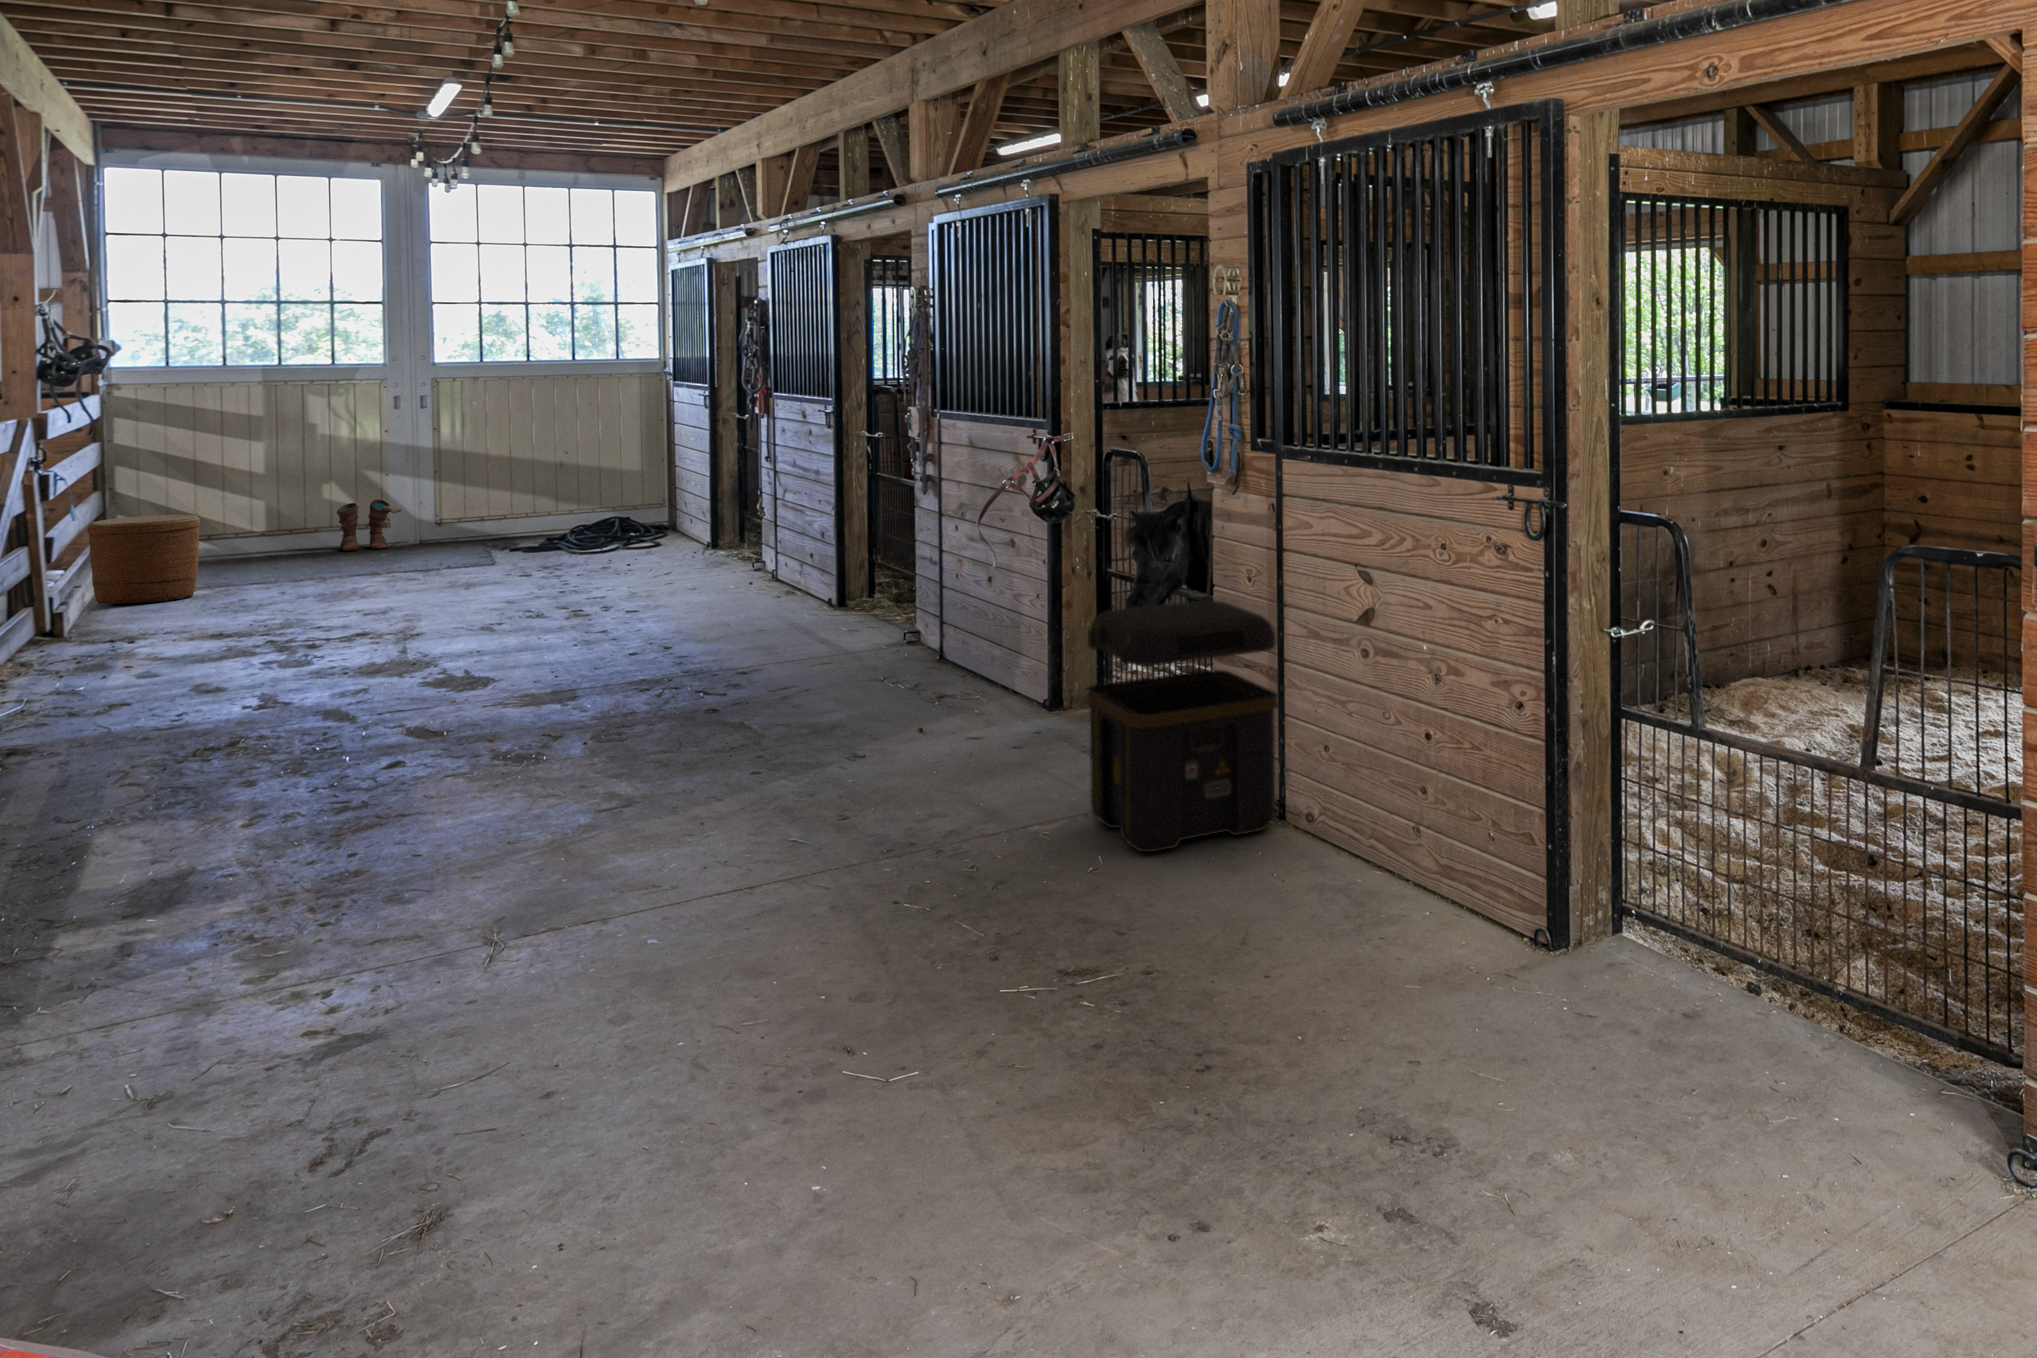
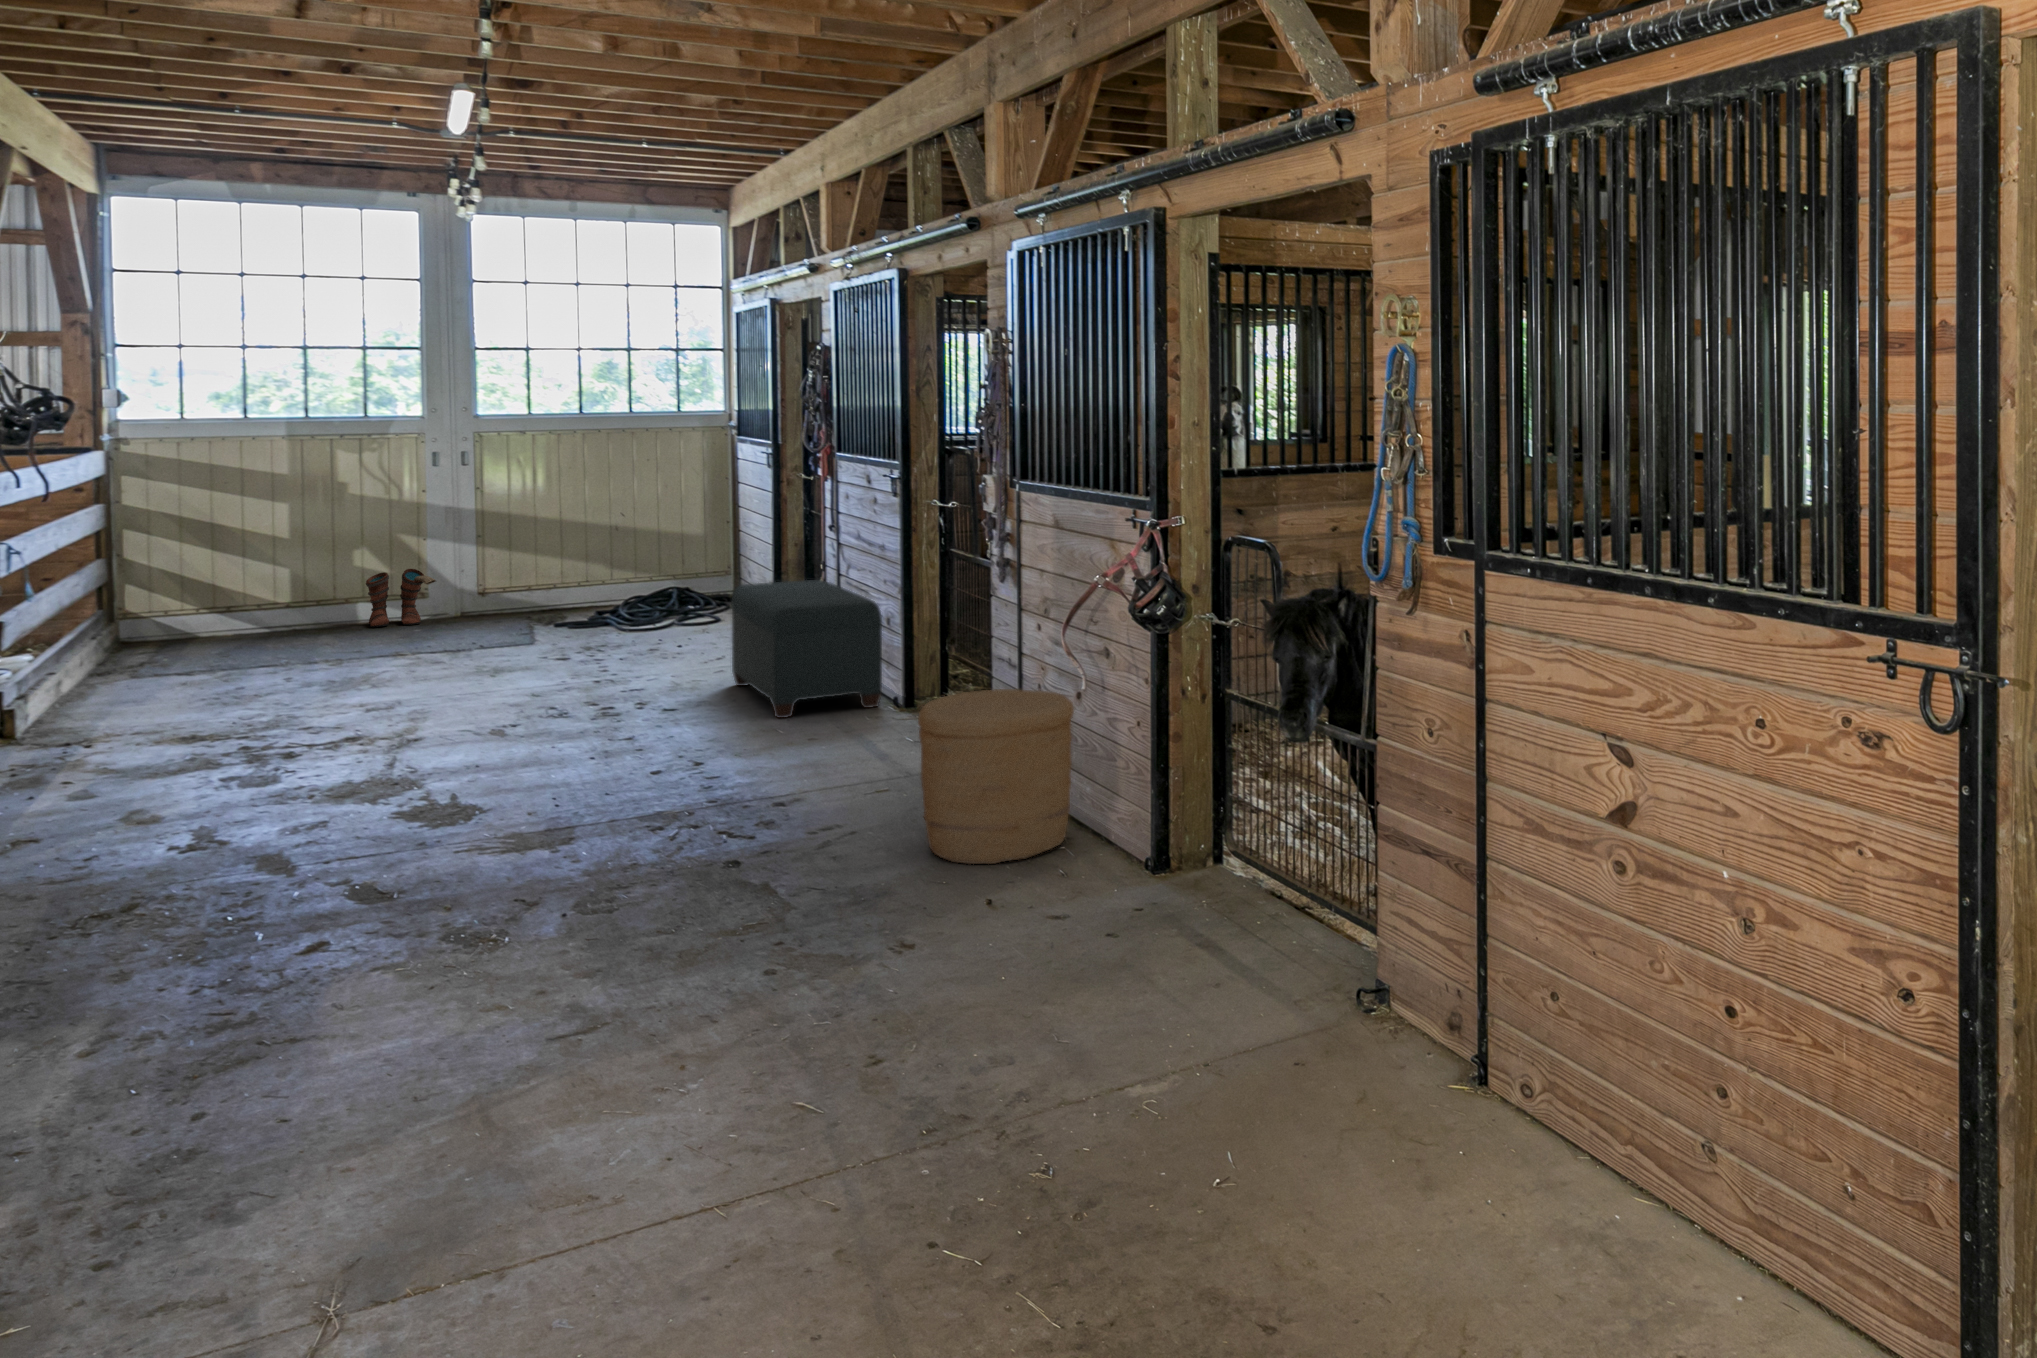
bench: none [684,502,820,614] -> present [731,580,882,718]
woven basket: present [87,515,200,604] -> present [918,689,1074,864]
toolbox: present [1087,600,1278,852] -> none [1207,766,1483,1157]

